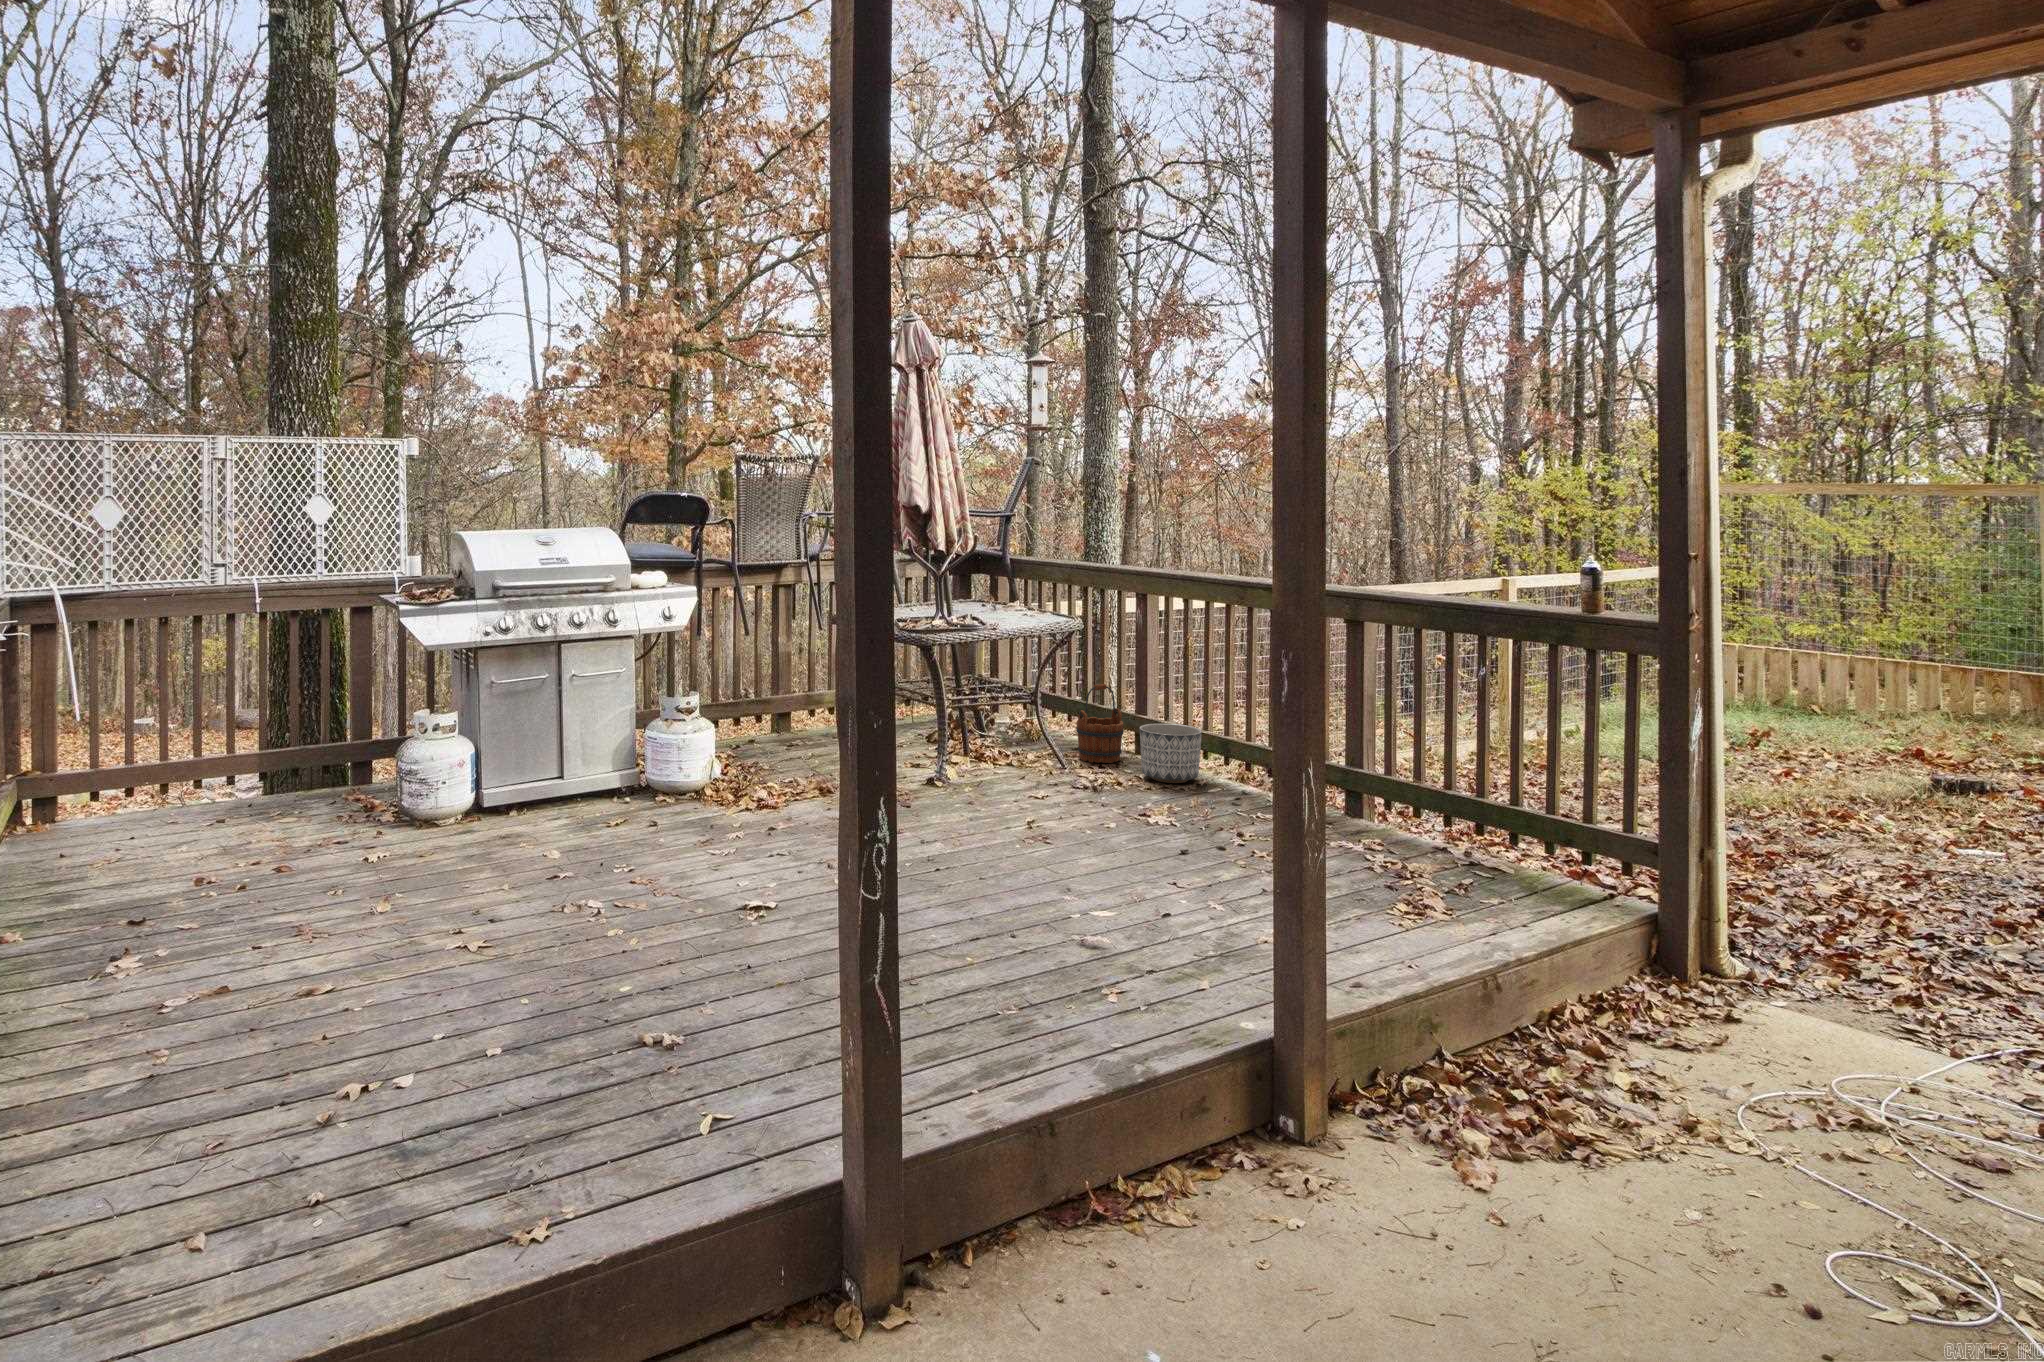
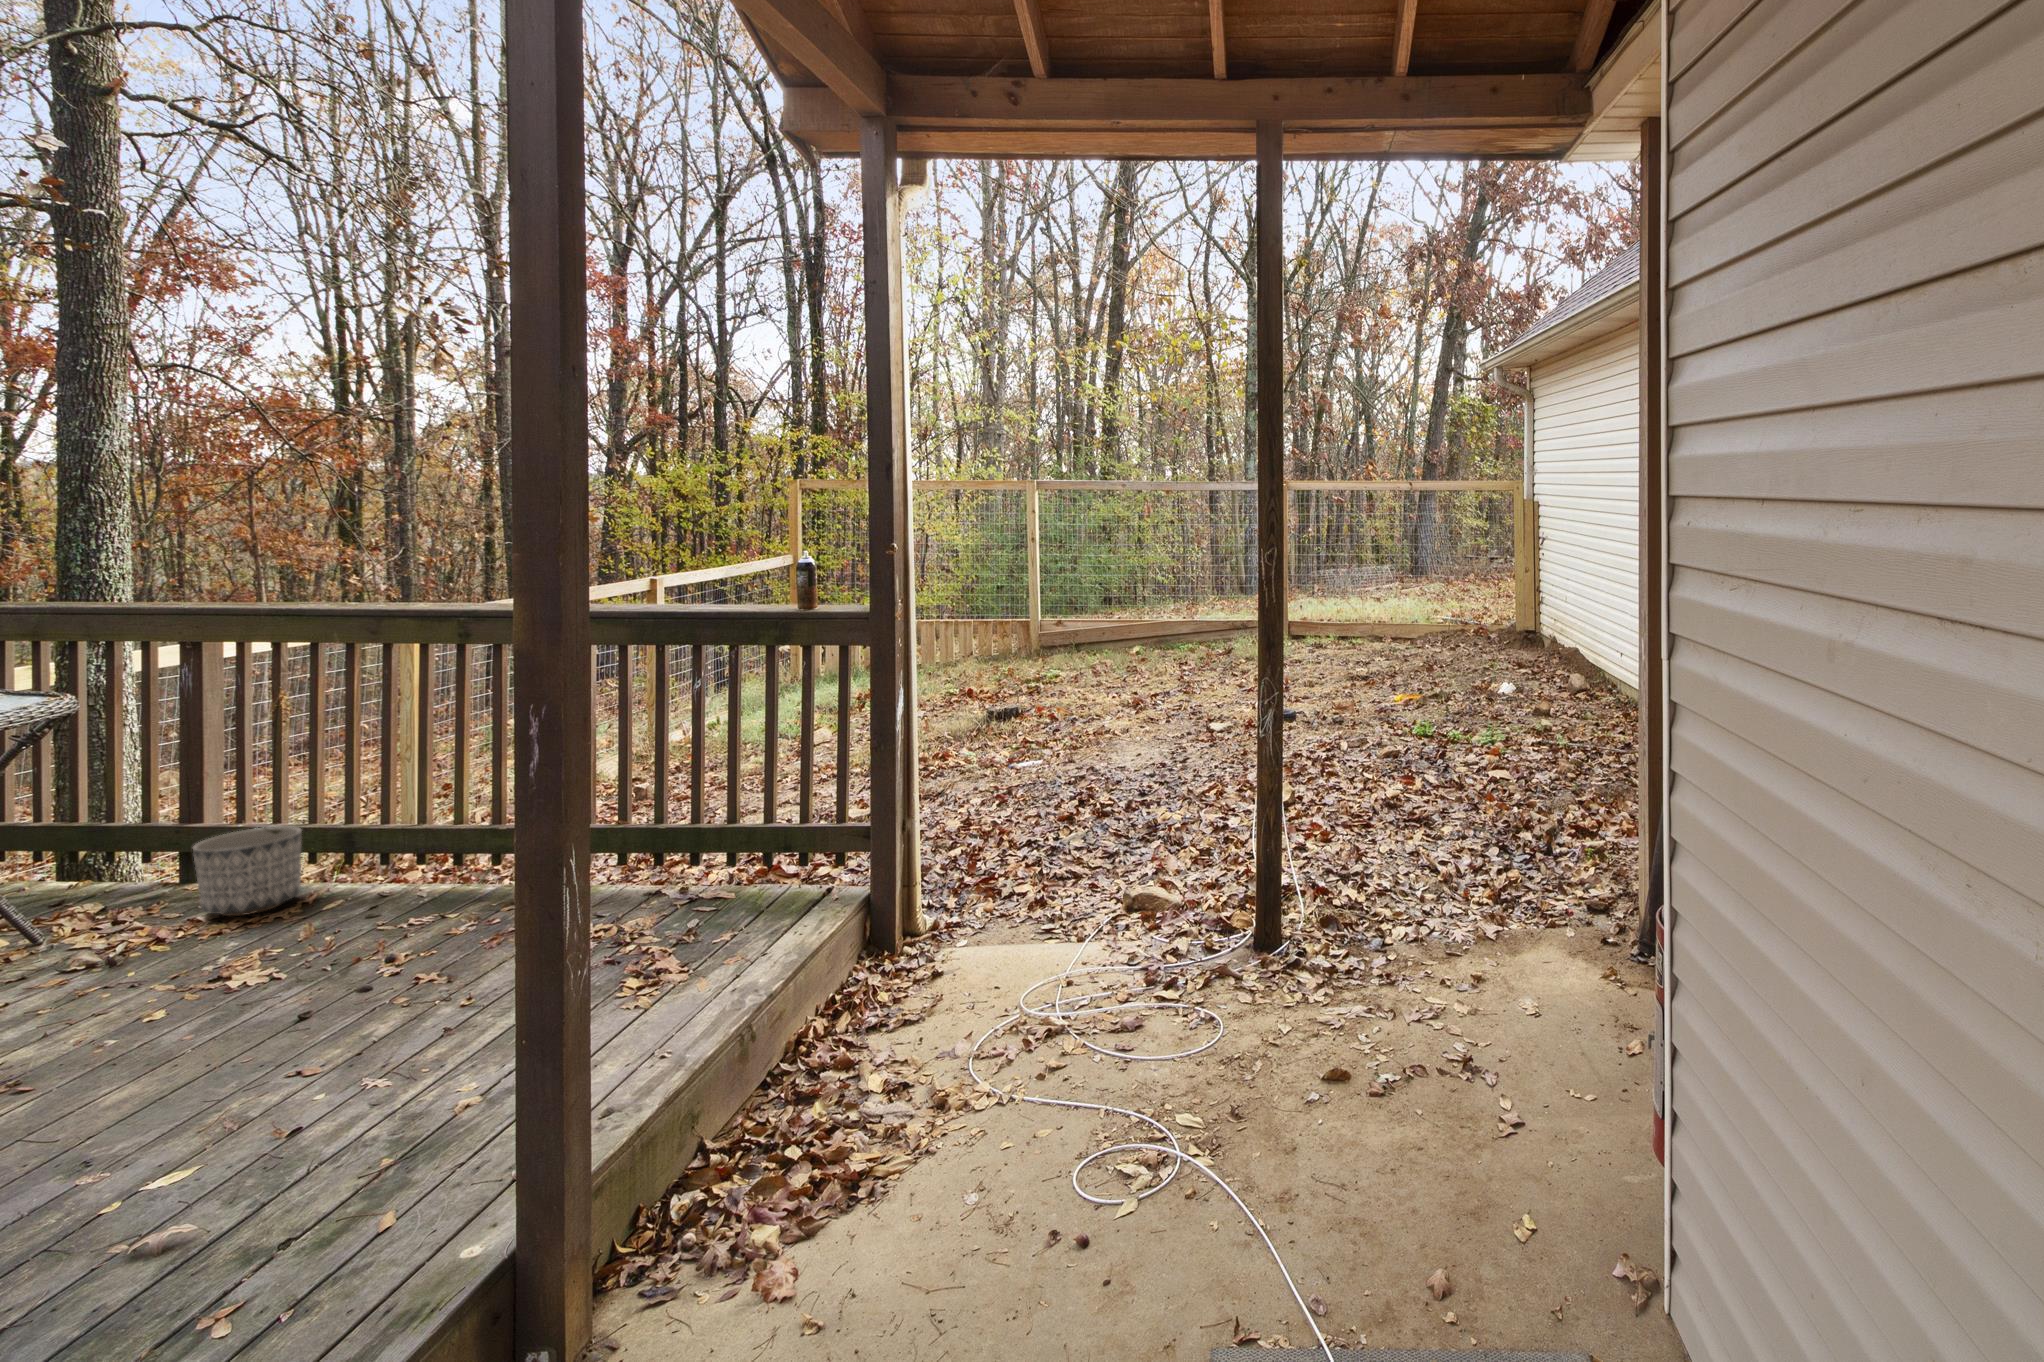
wooden bucket: present [1076,684,1123,763] -> none [65,796,160,920]

